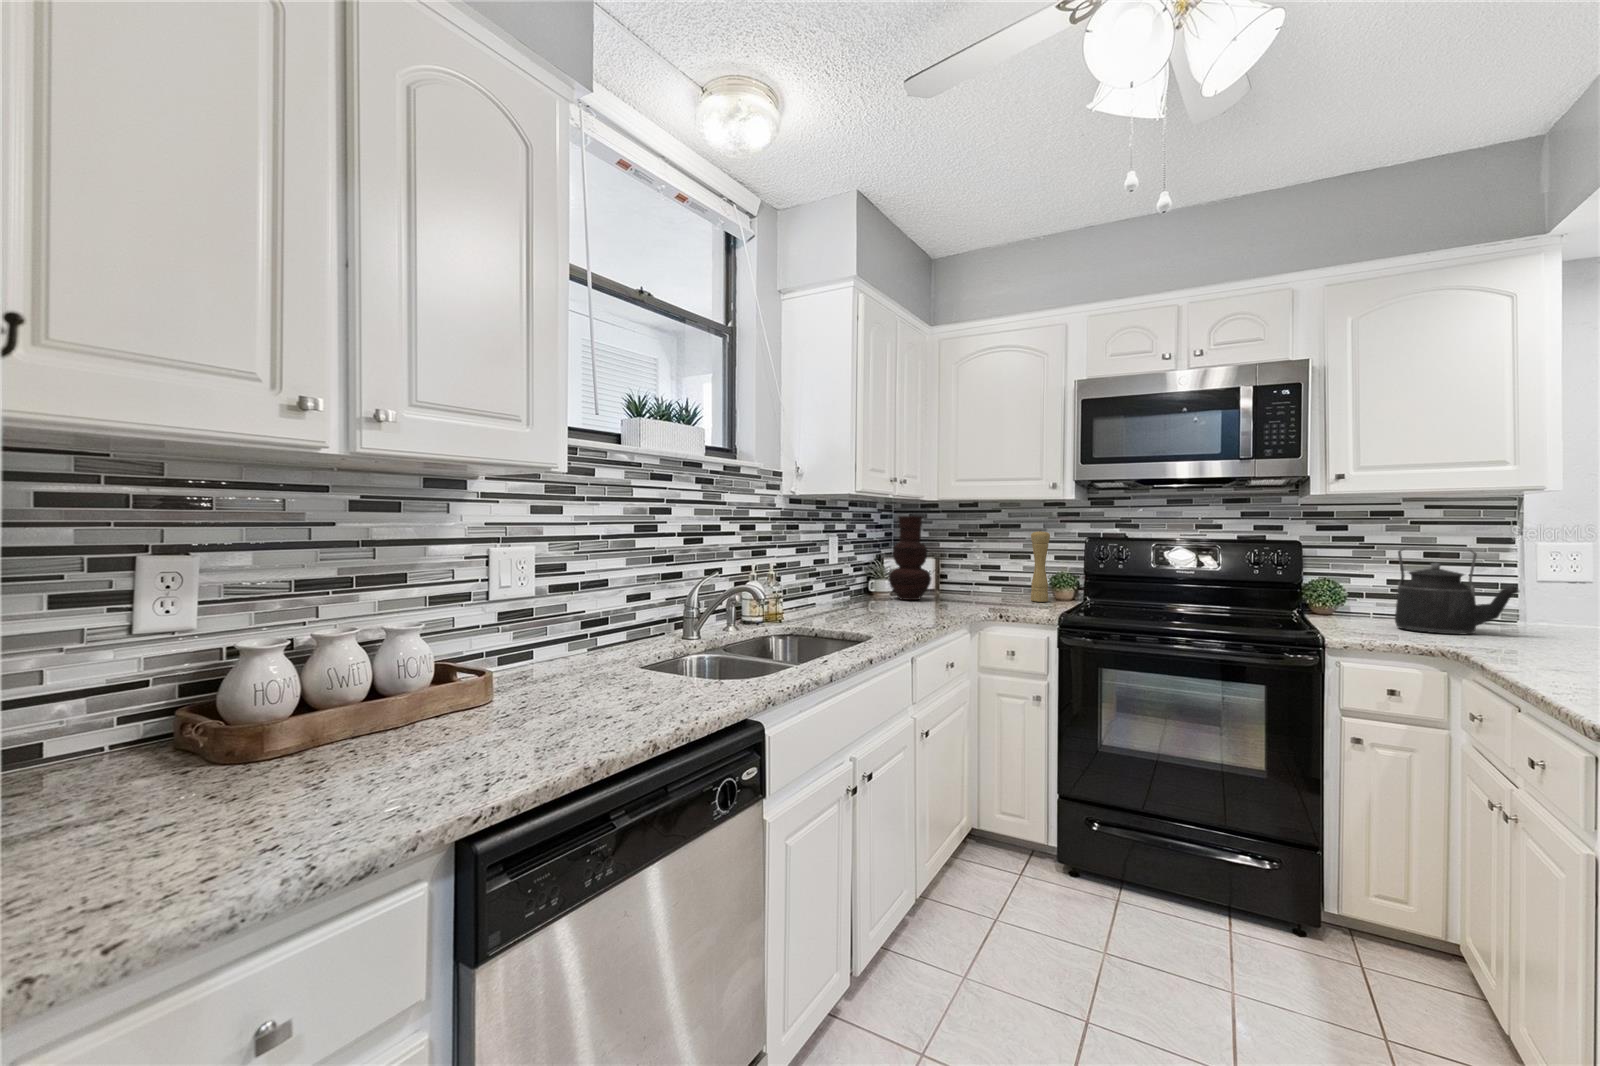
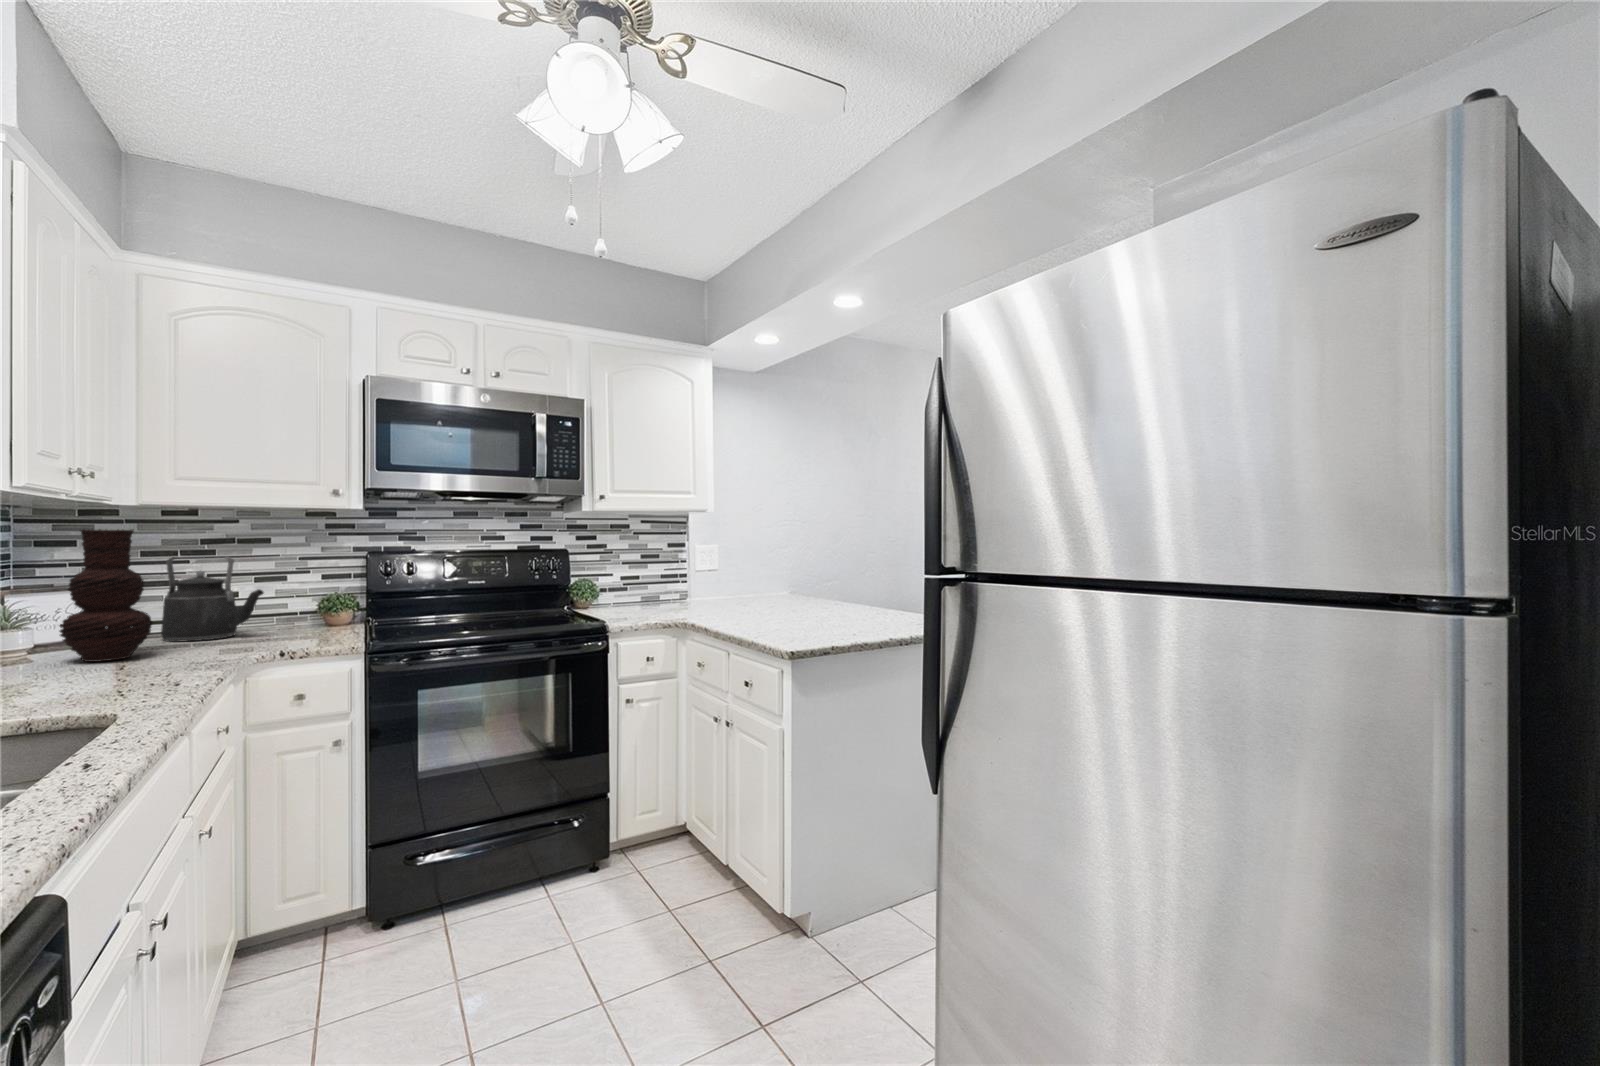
pepper mill: present [1031,530,1050,602] -> none [305,546,331,634]
kettle: present [1395,548,1519,634] -> present [161,556,264,642]

